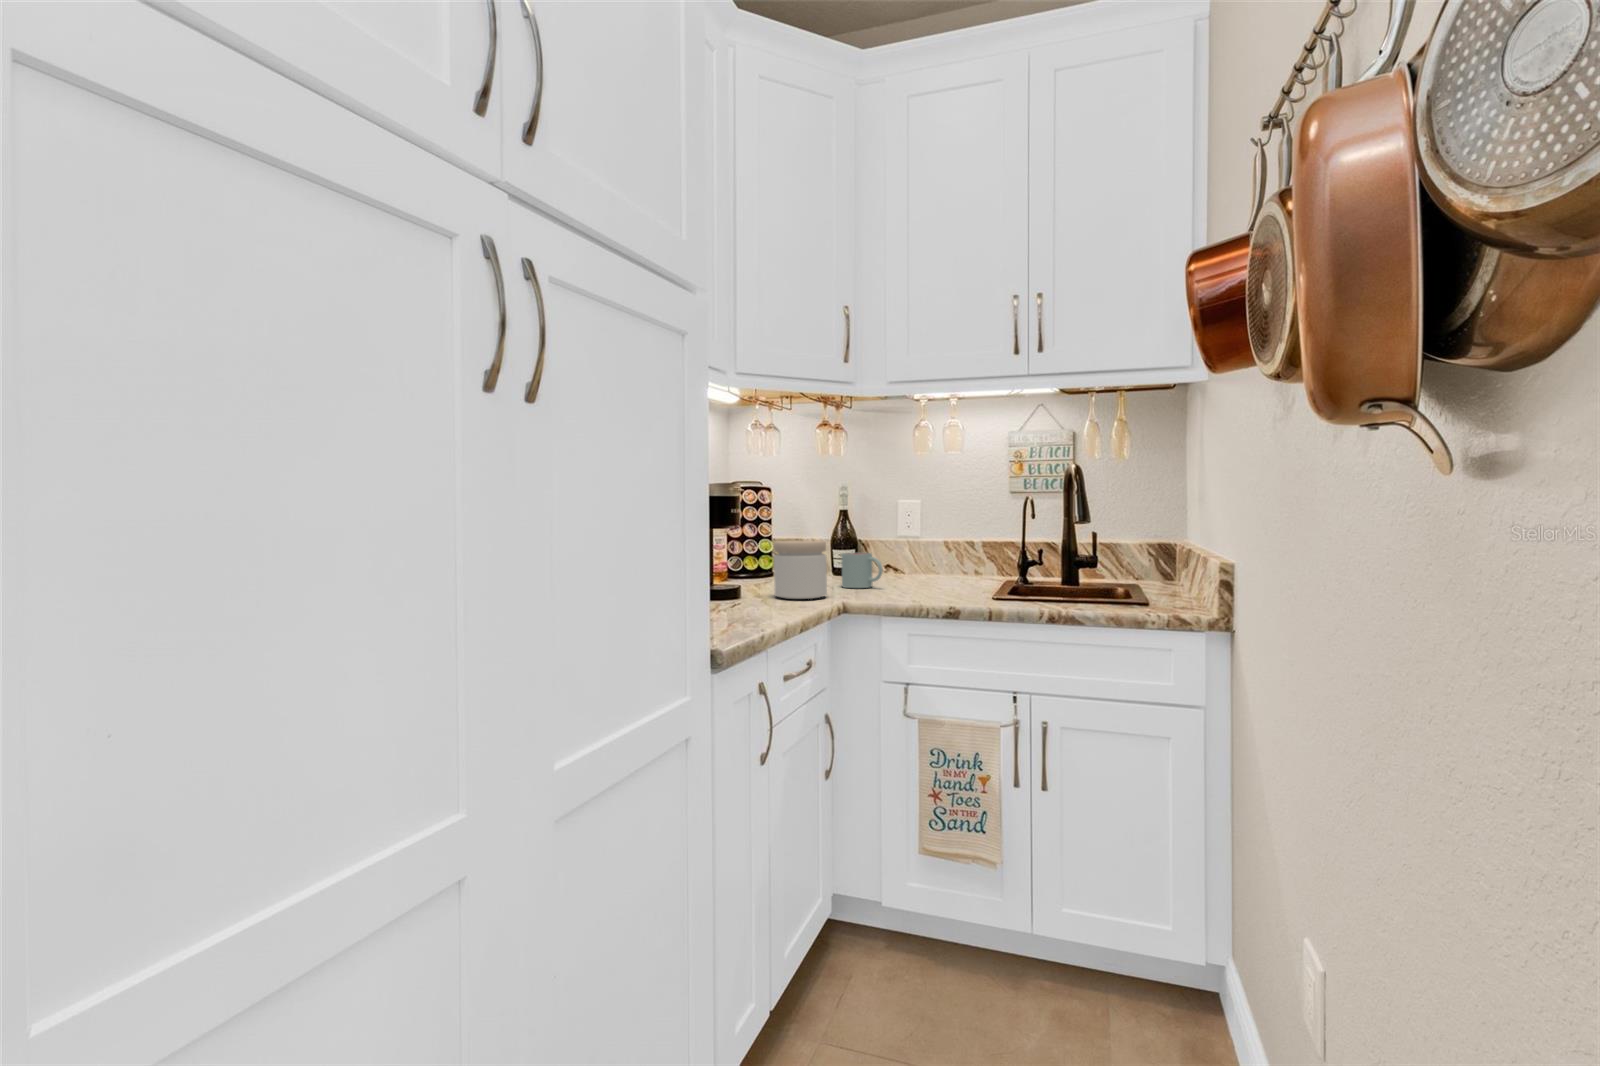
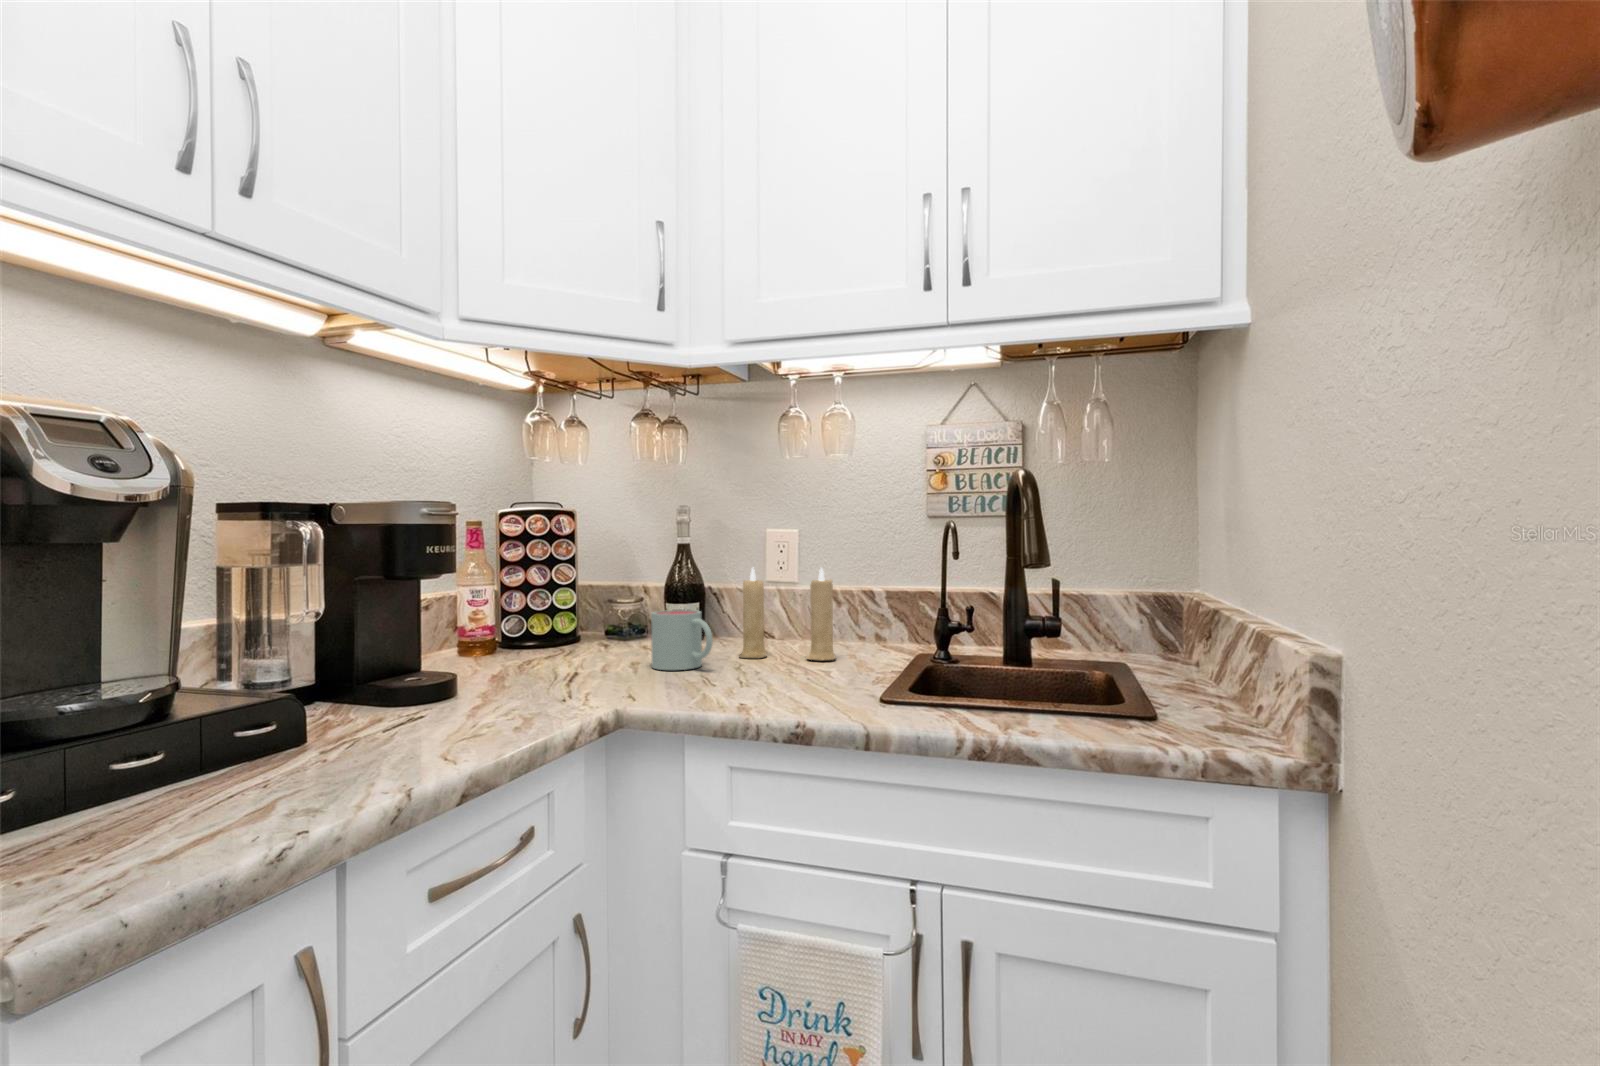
candle: none [889,524,953,584] -> present [739,568,836,661]
jar: present [774,540,827,599] -> none [496,593,594,701]

